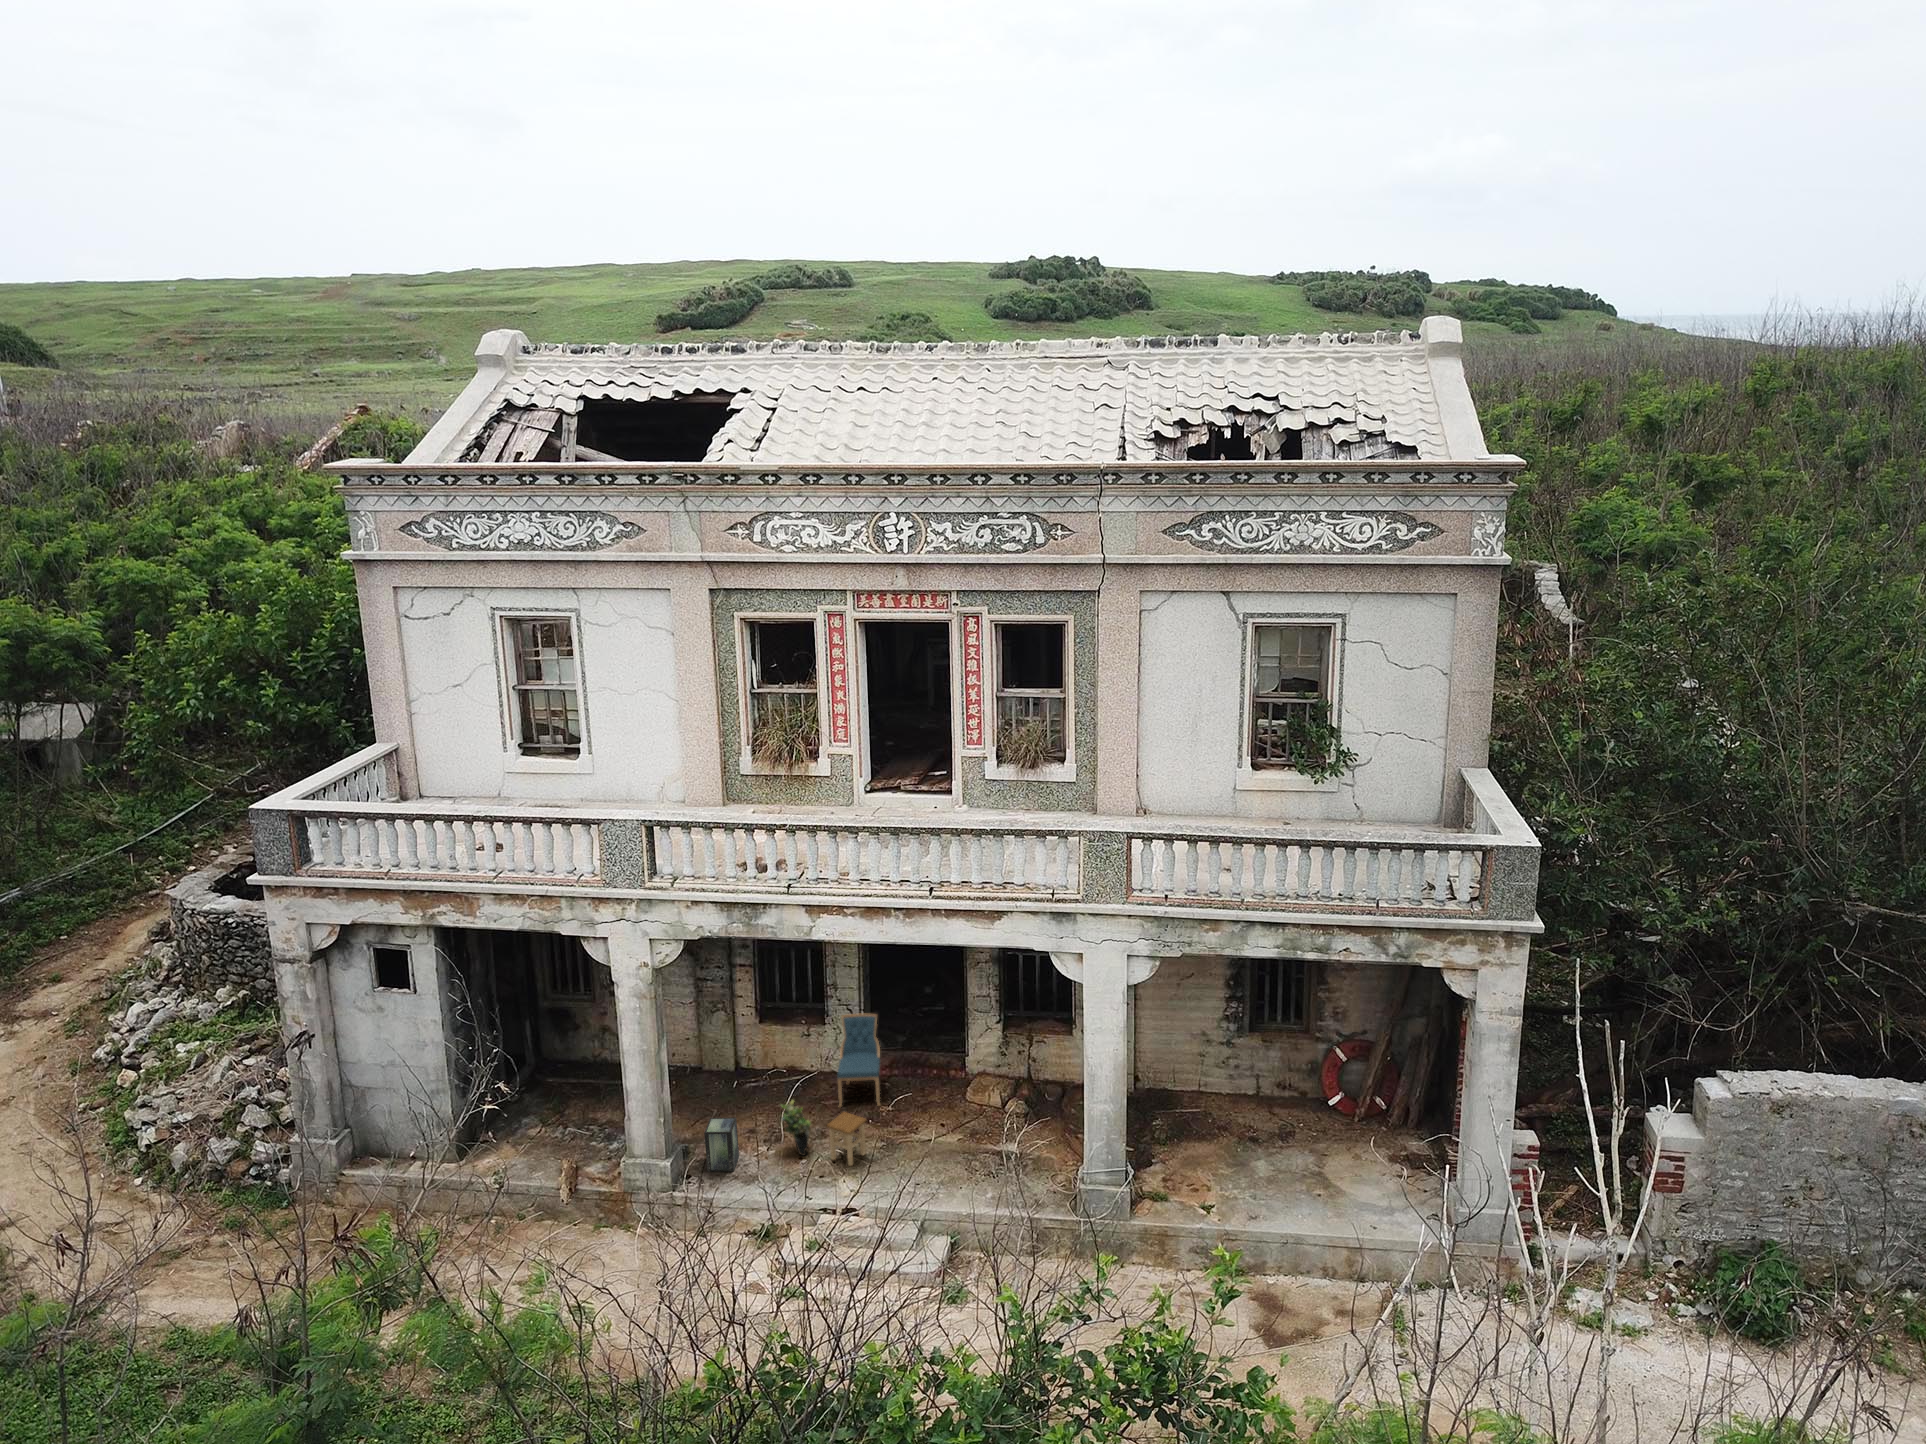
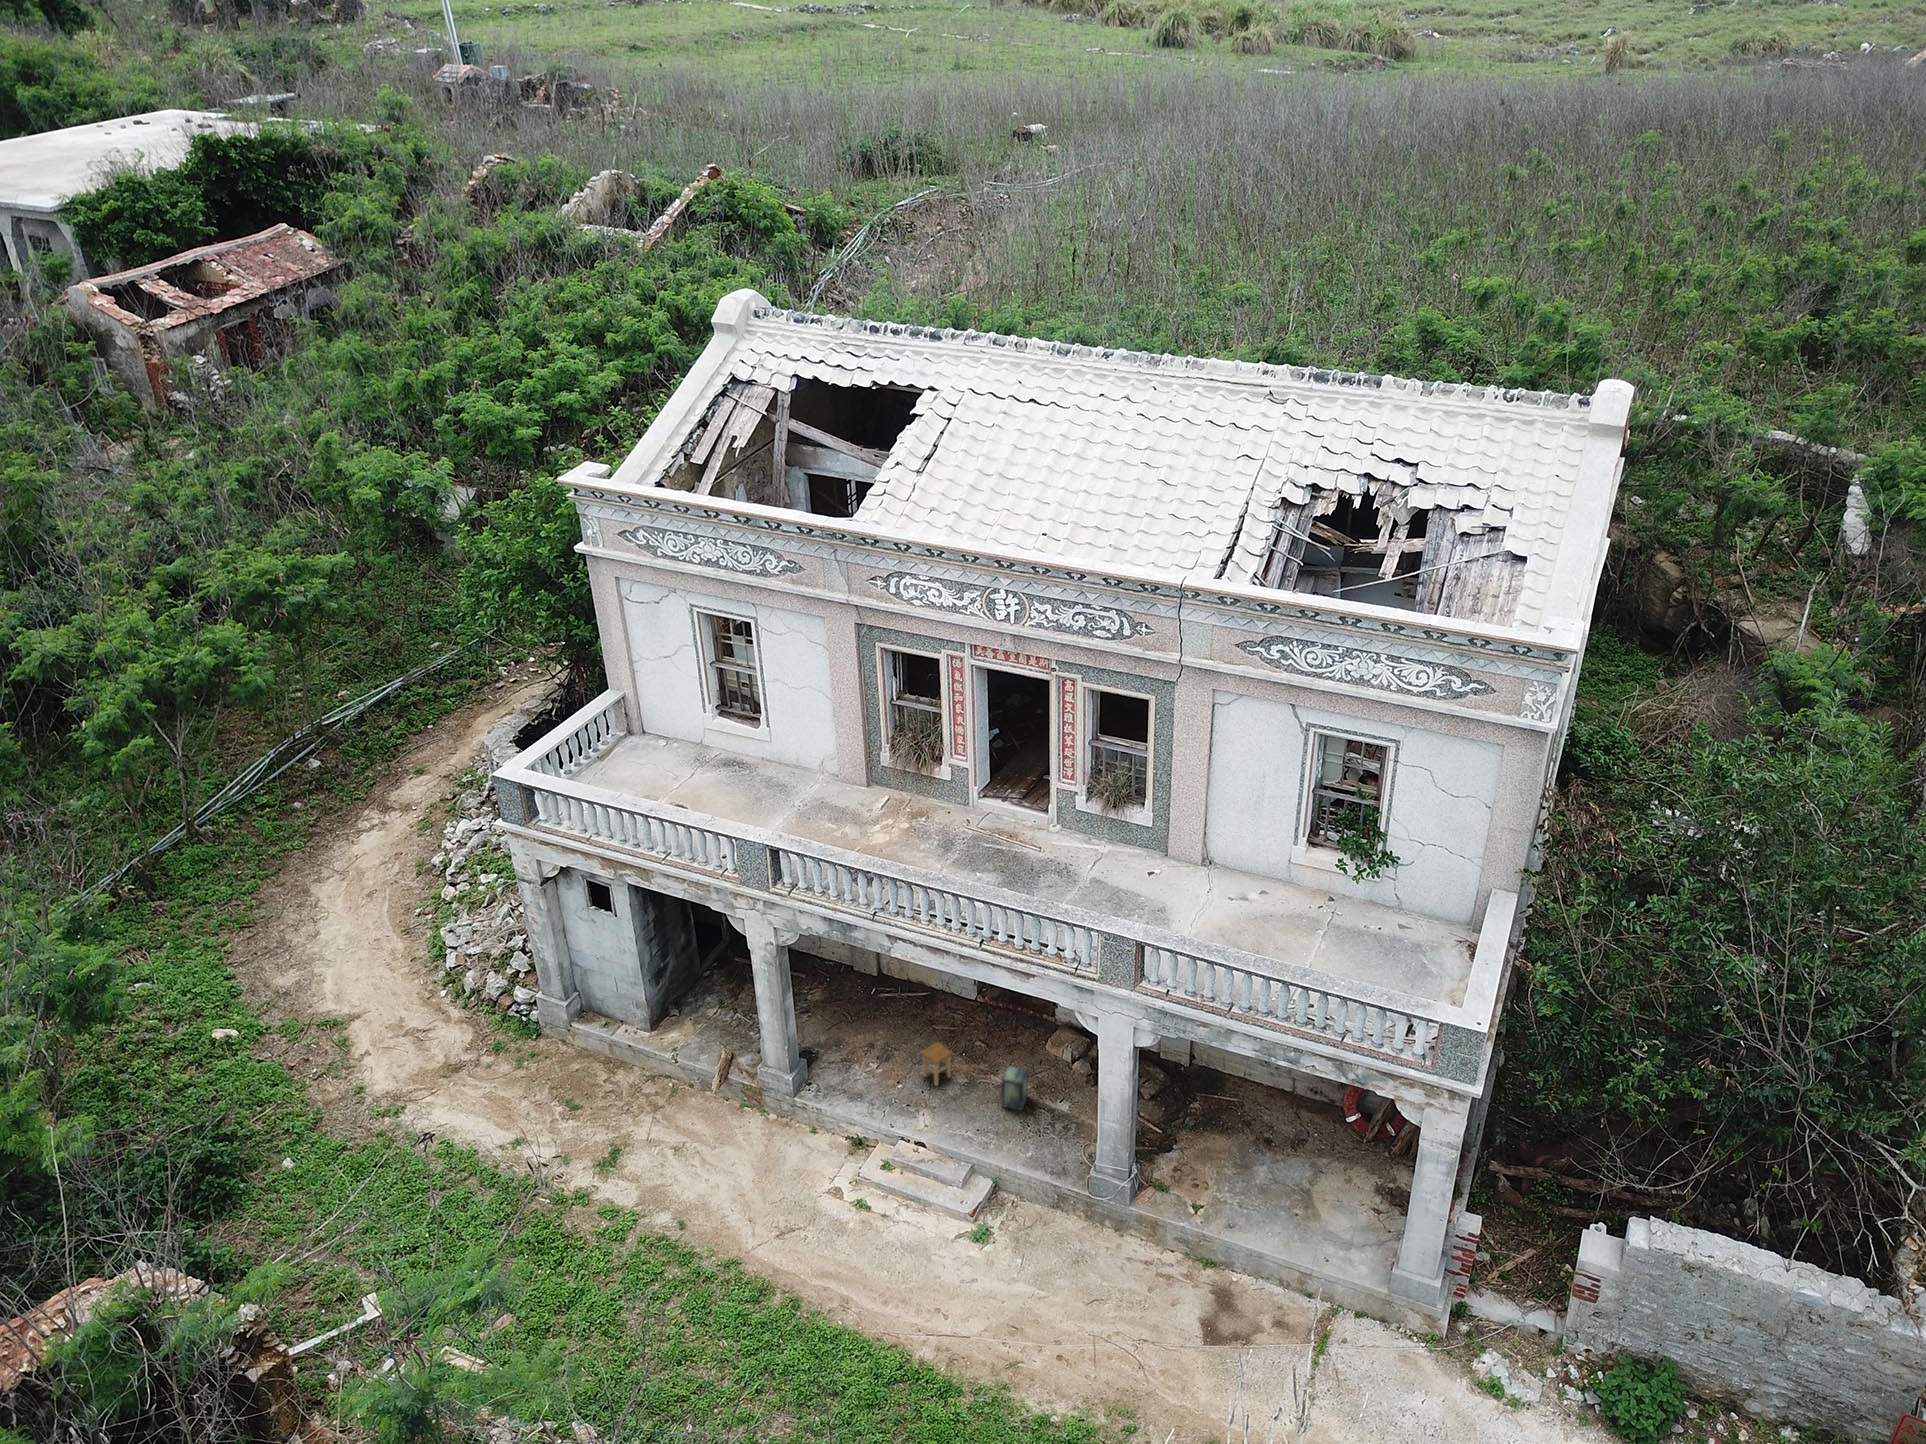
chair: present [837,1014,880,1107] -> none [944,952,985,1031]
potted plant: present [781,1100,811,1156] -> none [887,1023,912,1068]
storage box: present [704,1118,739,1172] -> present [1001,1065,1028,1111]

